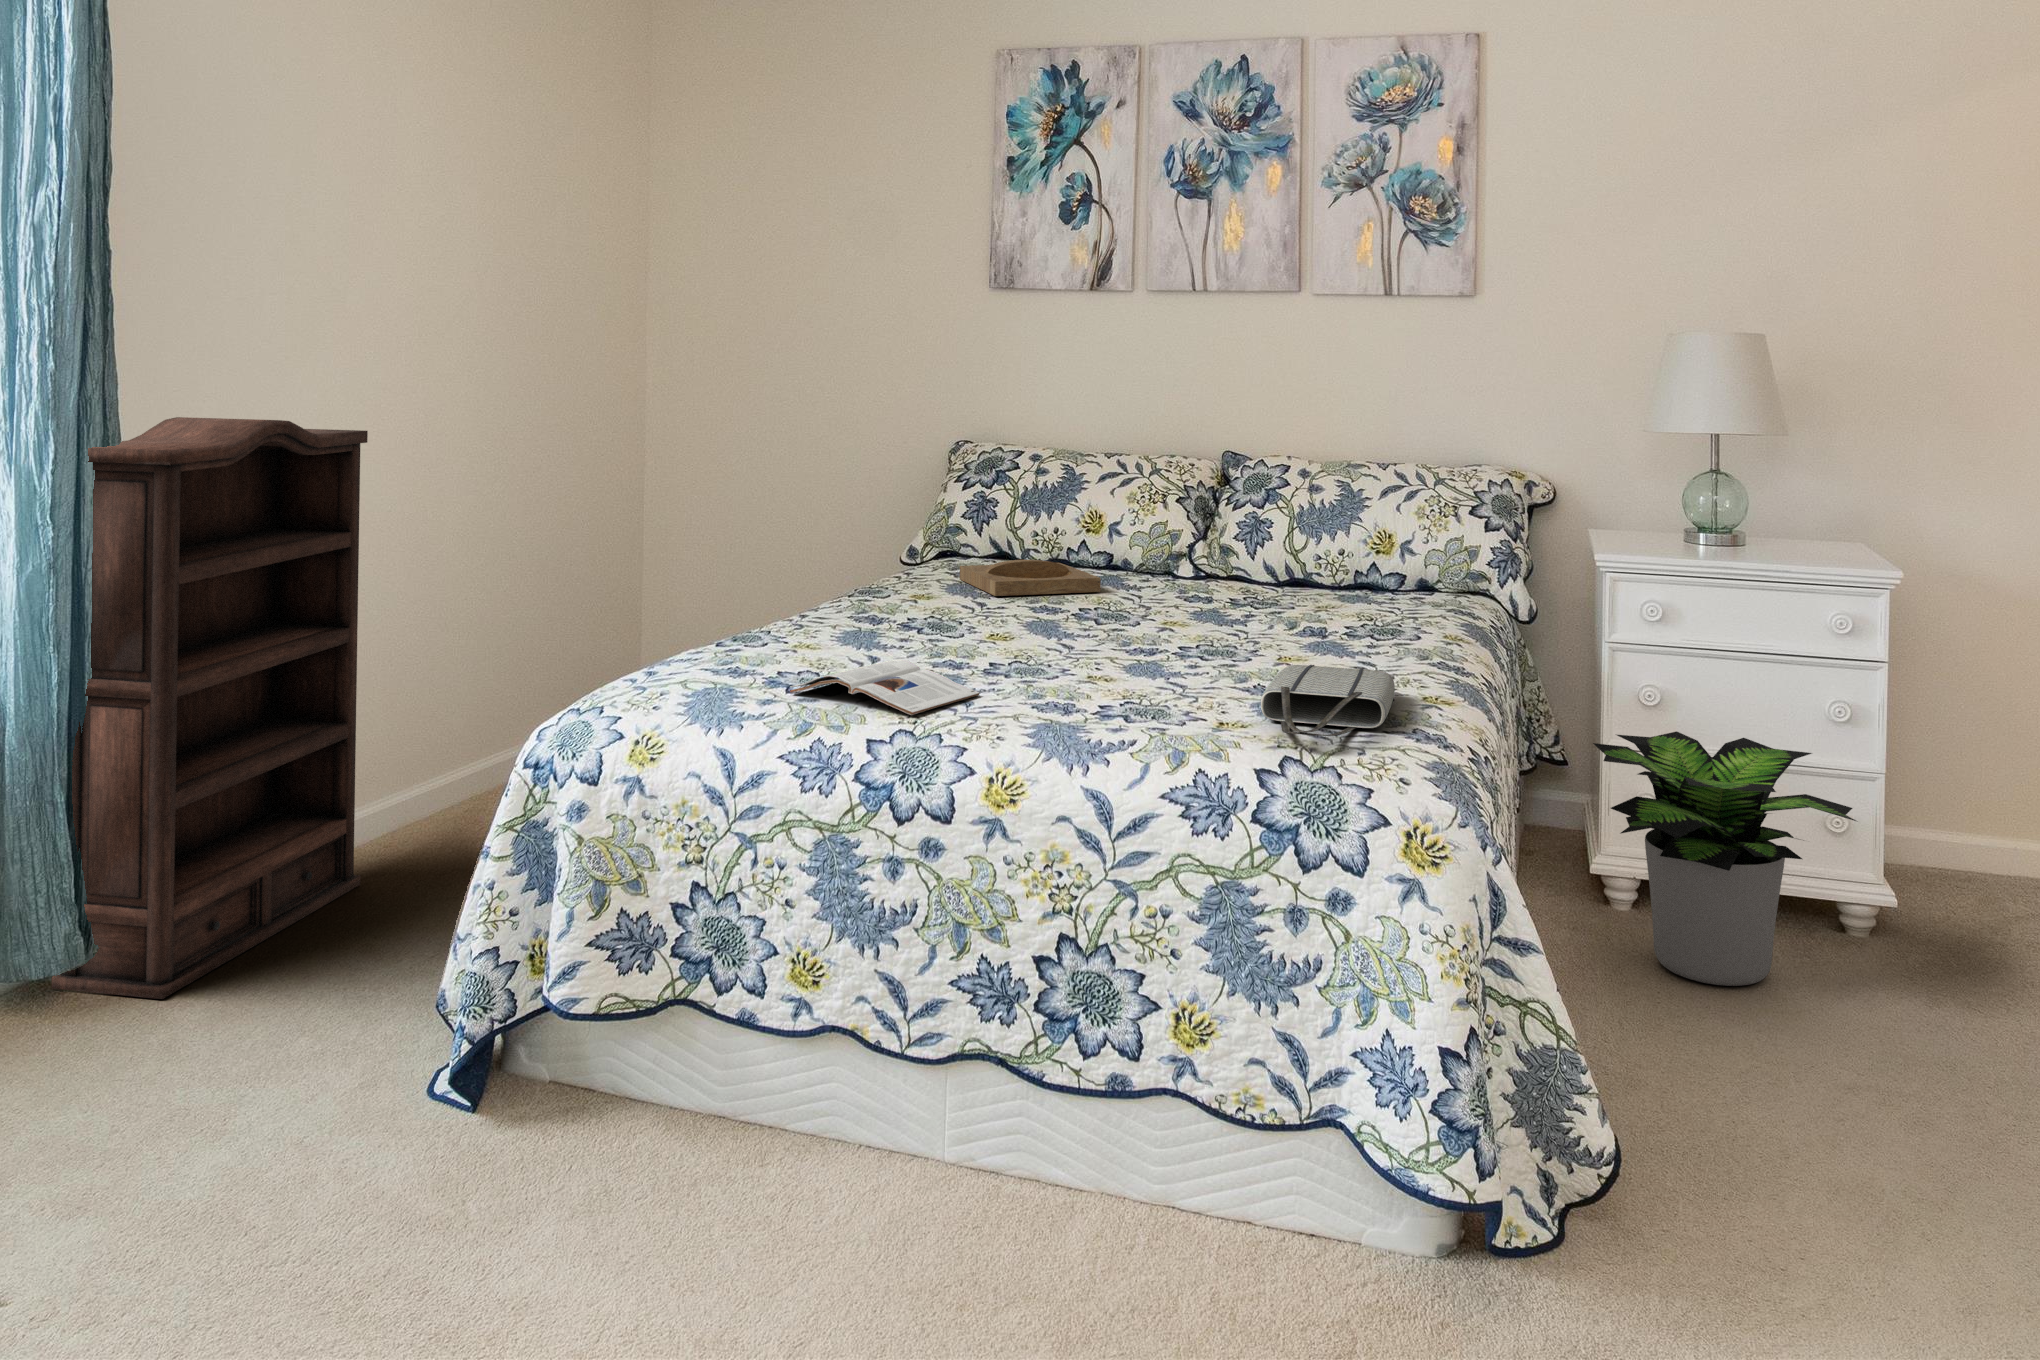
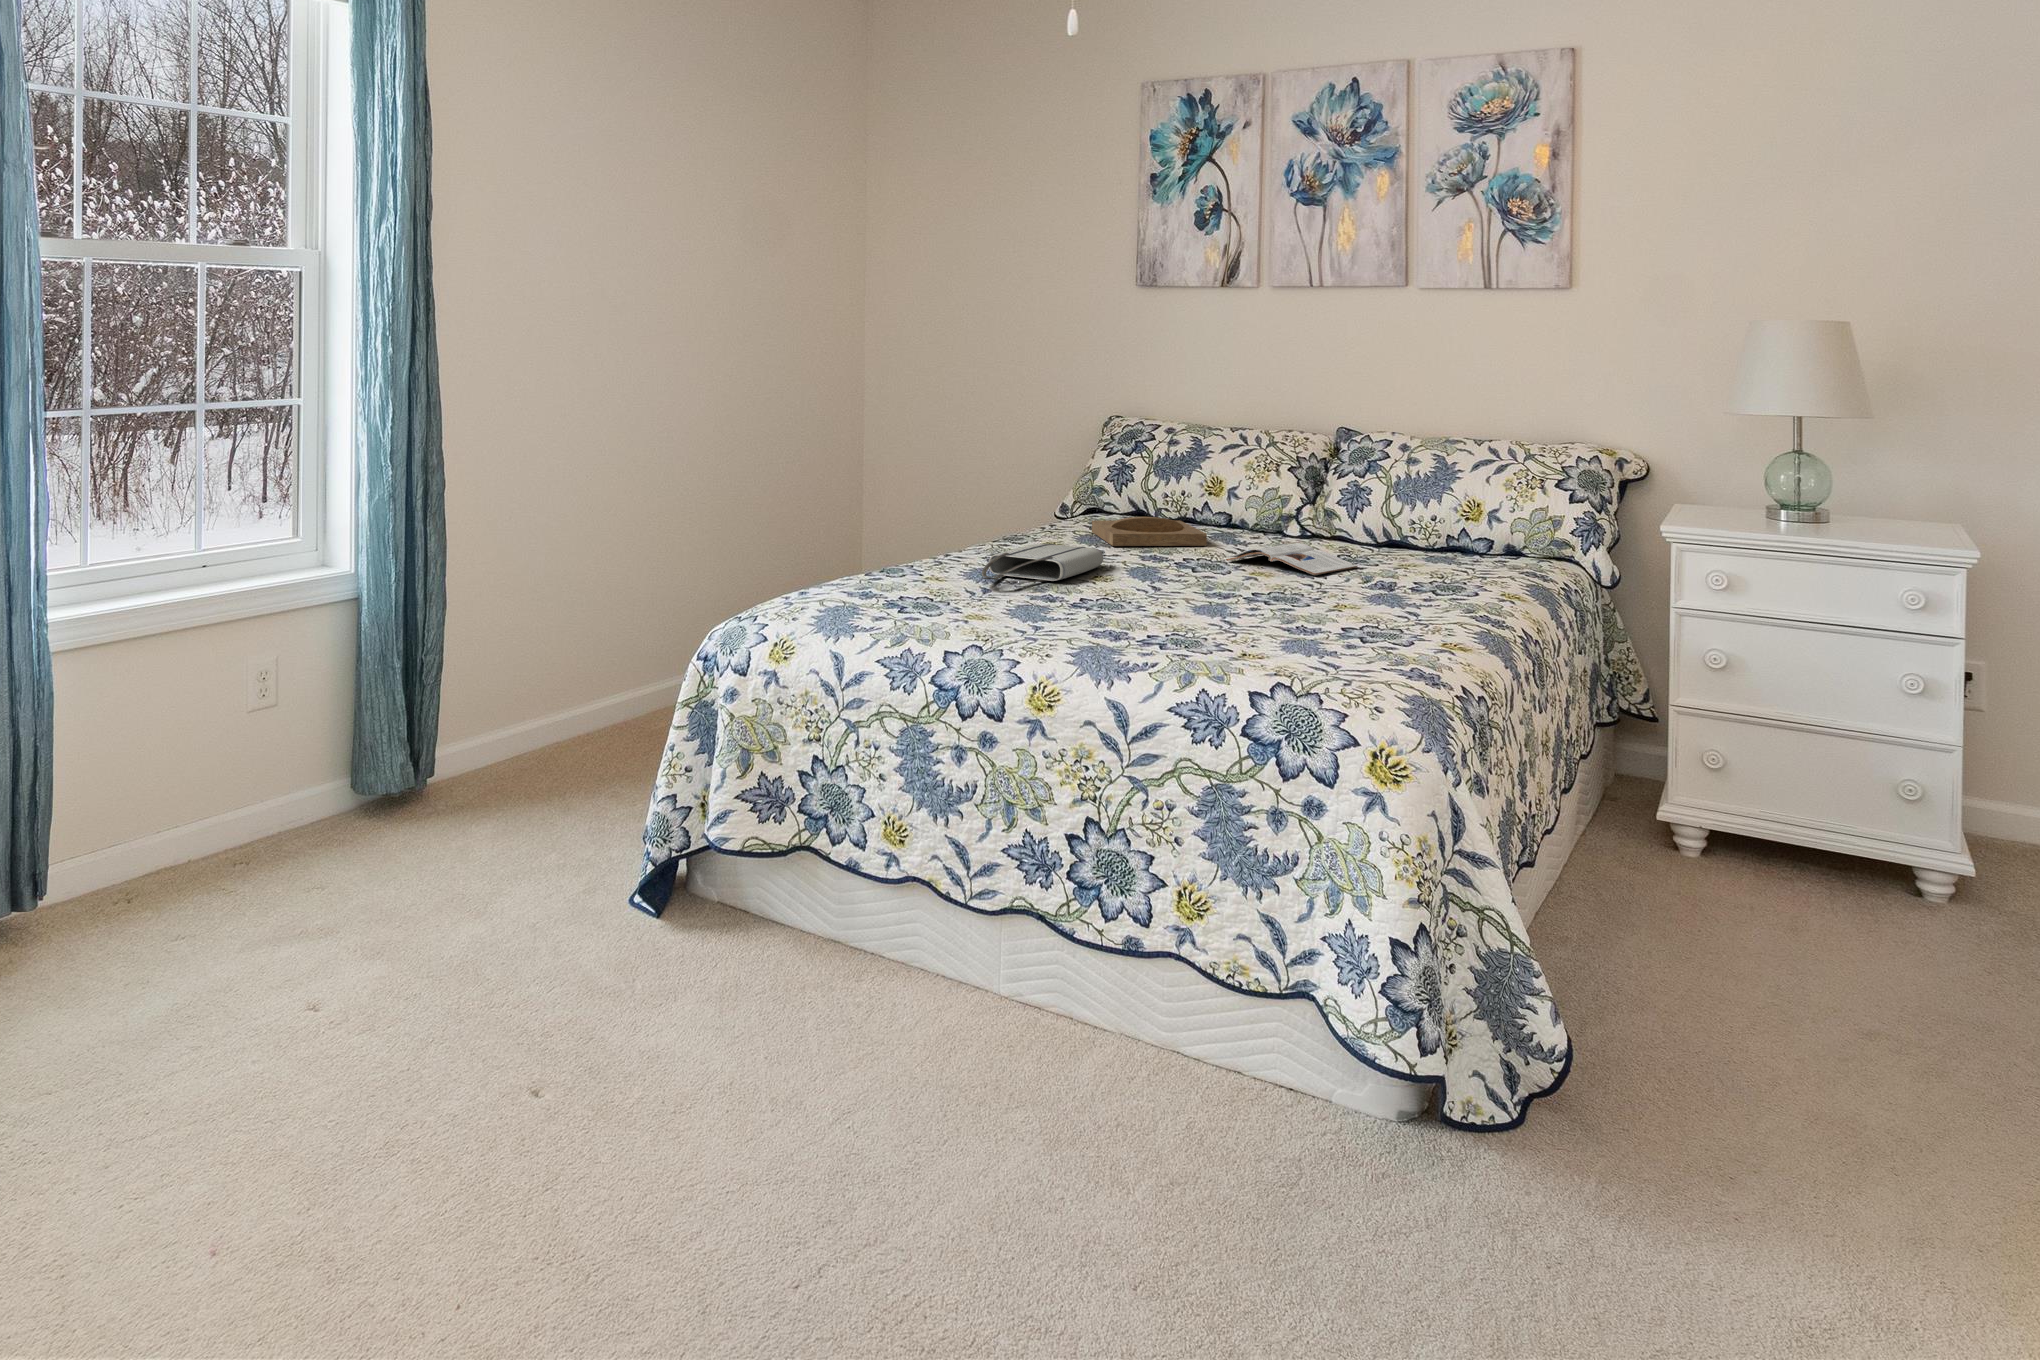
bookshelf: present [52,417,368,999] -> none [394,391,624,820]
magazine: present [790,660,980,715] -> present [1226,543,1358,575]
tote bag: present [1261,665,1395,736] -> present [982,544,1103,583]
potted plant: present [1593,731,1856,986] -> none [1647,692,1912,930]

